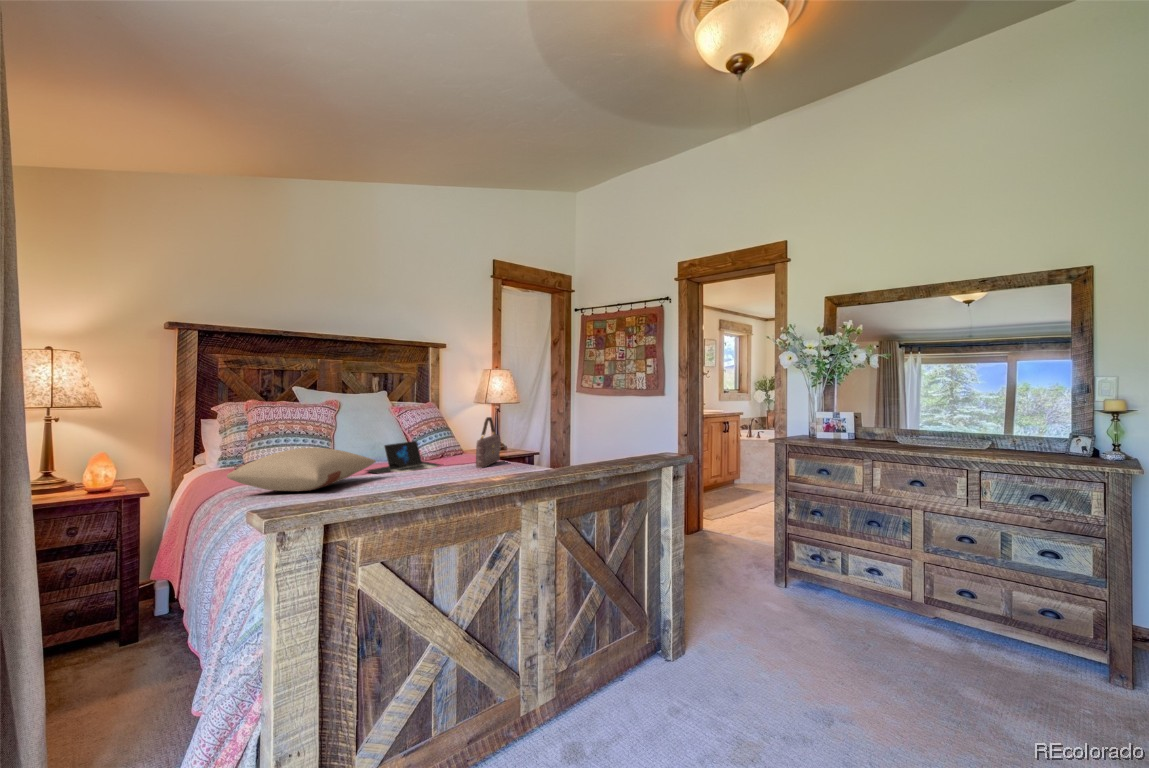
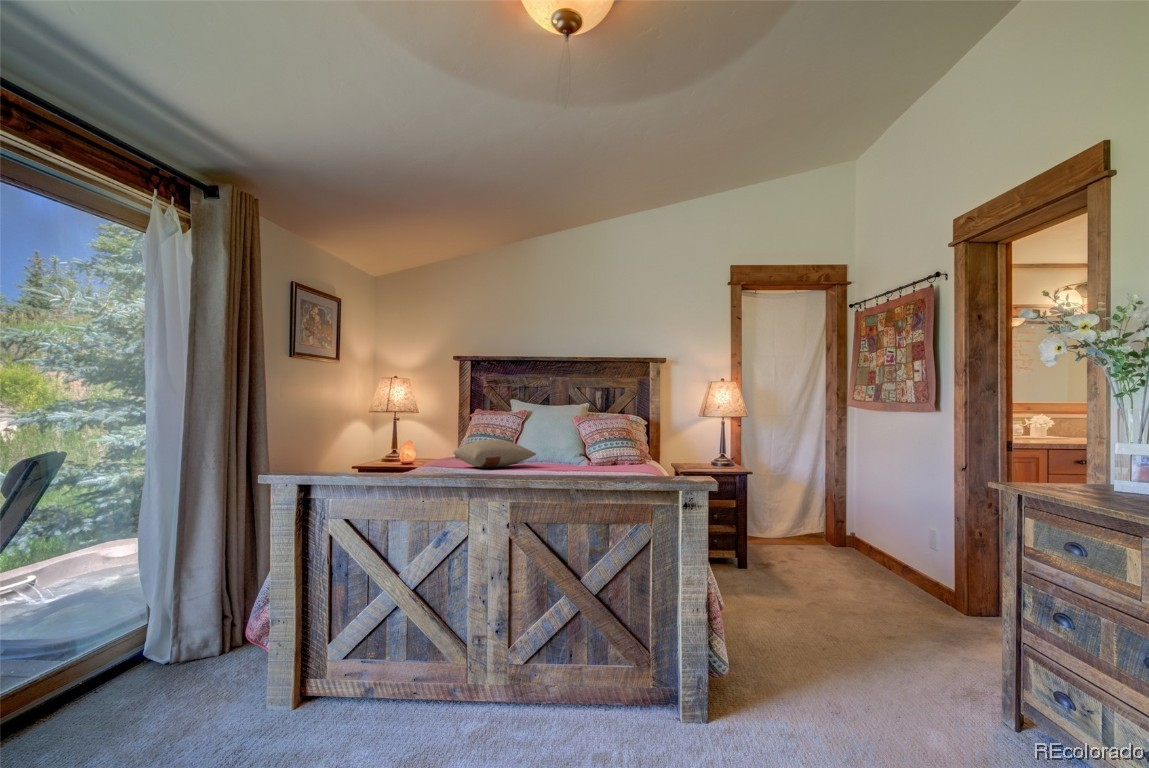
handbag: present [476,417,501,468] -> none [605,425,643,470]
laptop: present [366,441,441,474] -> none [554,444,612,470]

